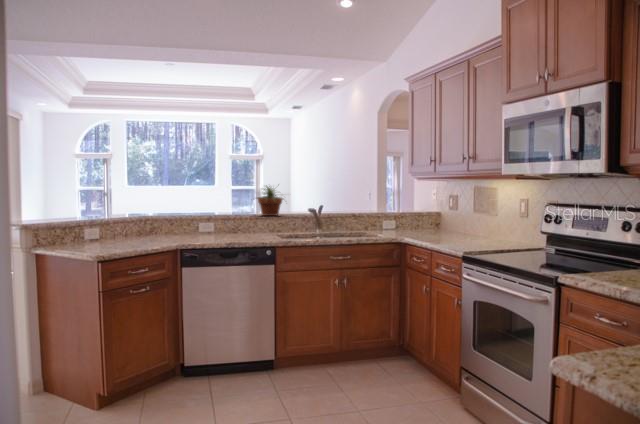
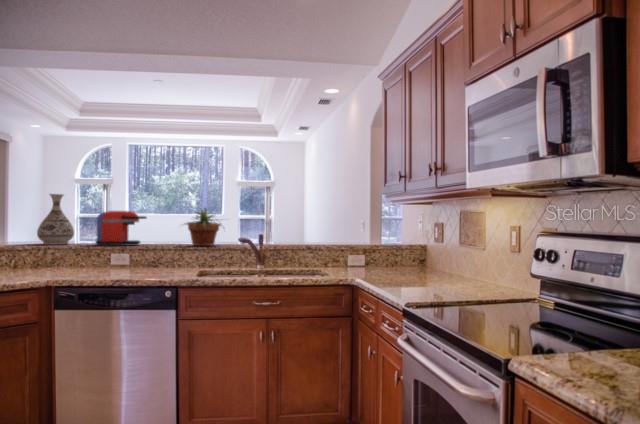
vase: none [140,176,168,217] -> present [37,194,74,245]
coffee maker: none [187,189,228,217] -> present [95,211,146,246]

